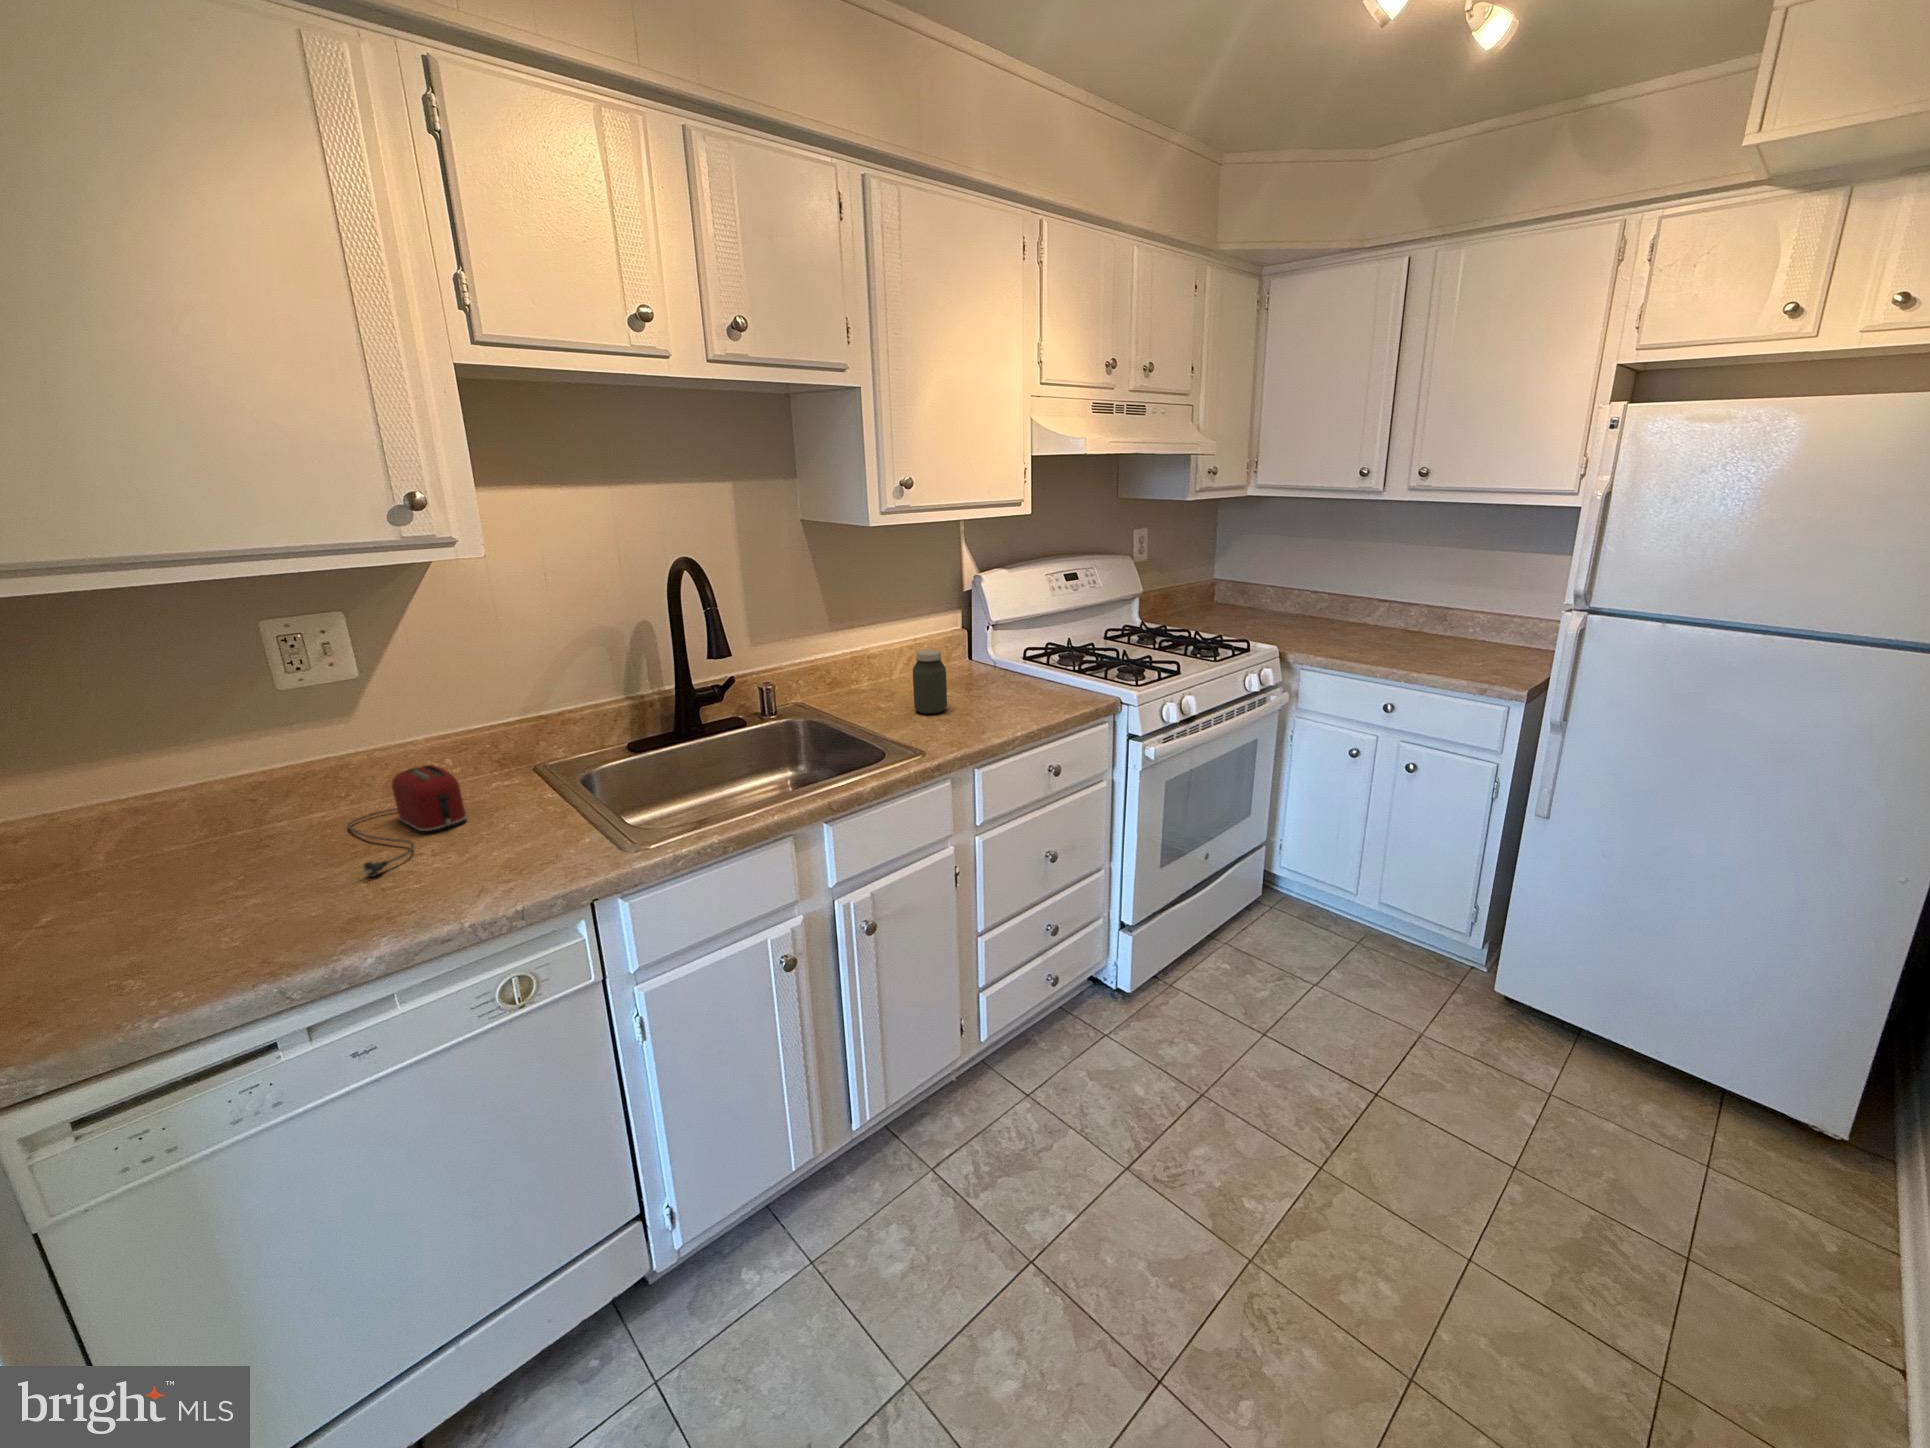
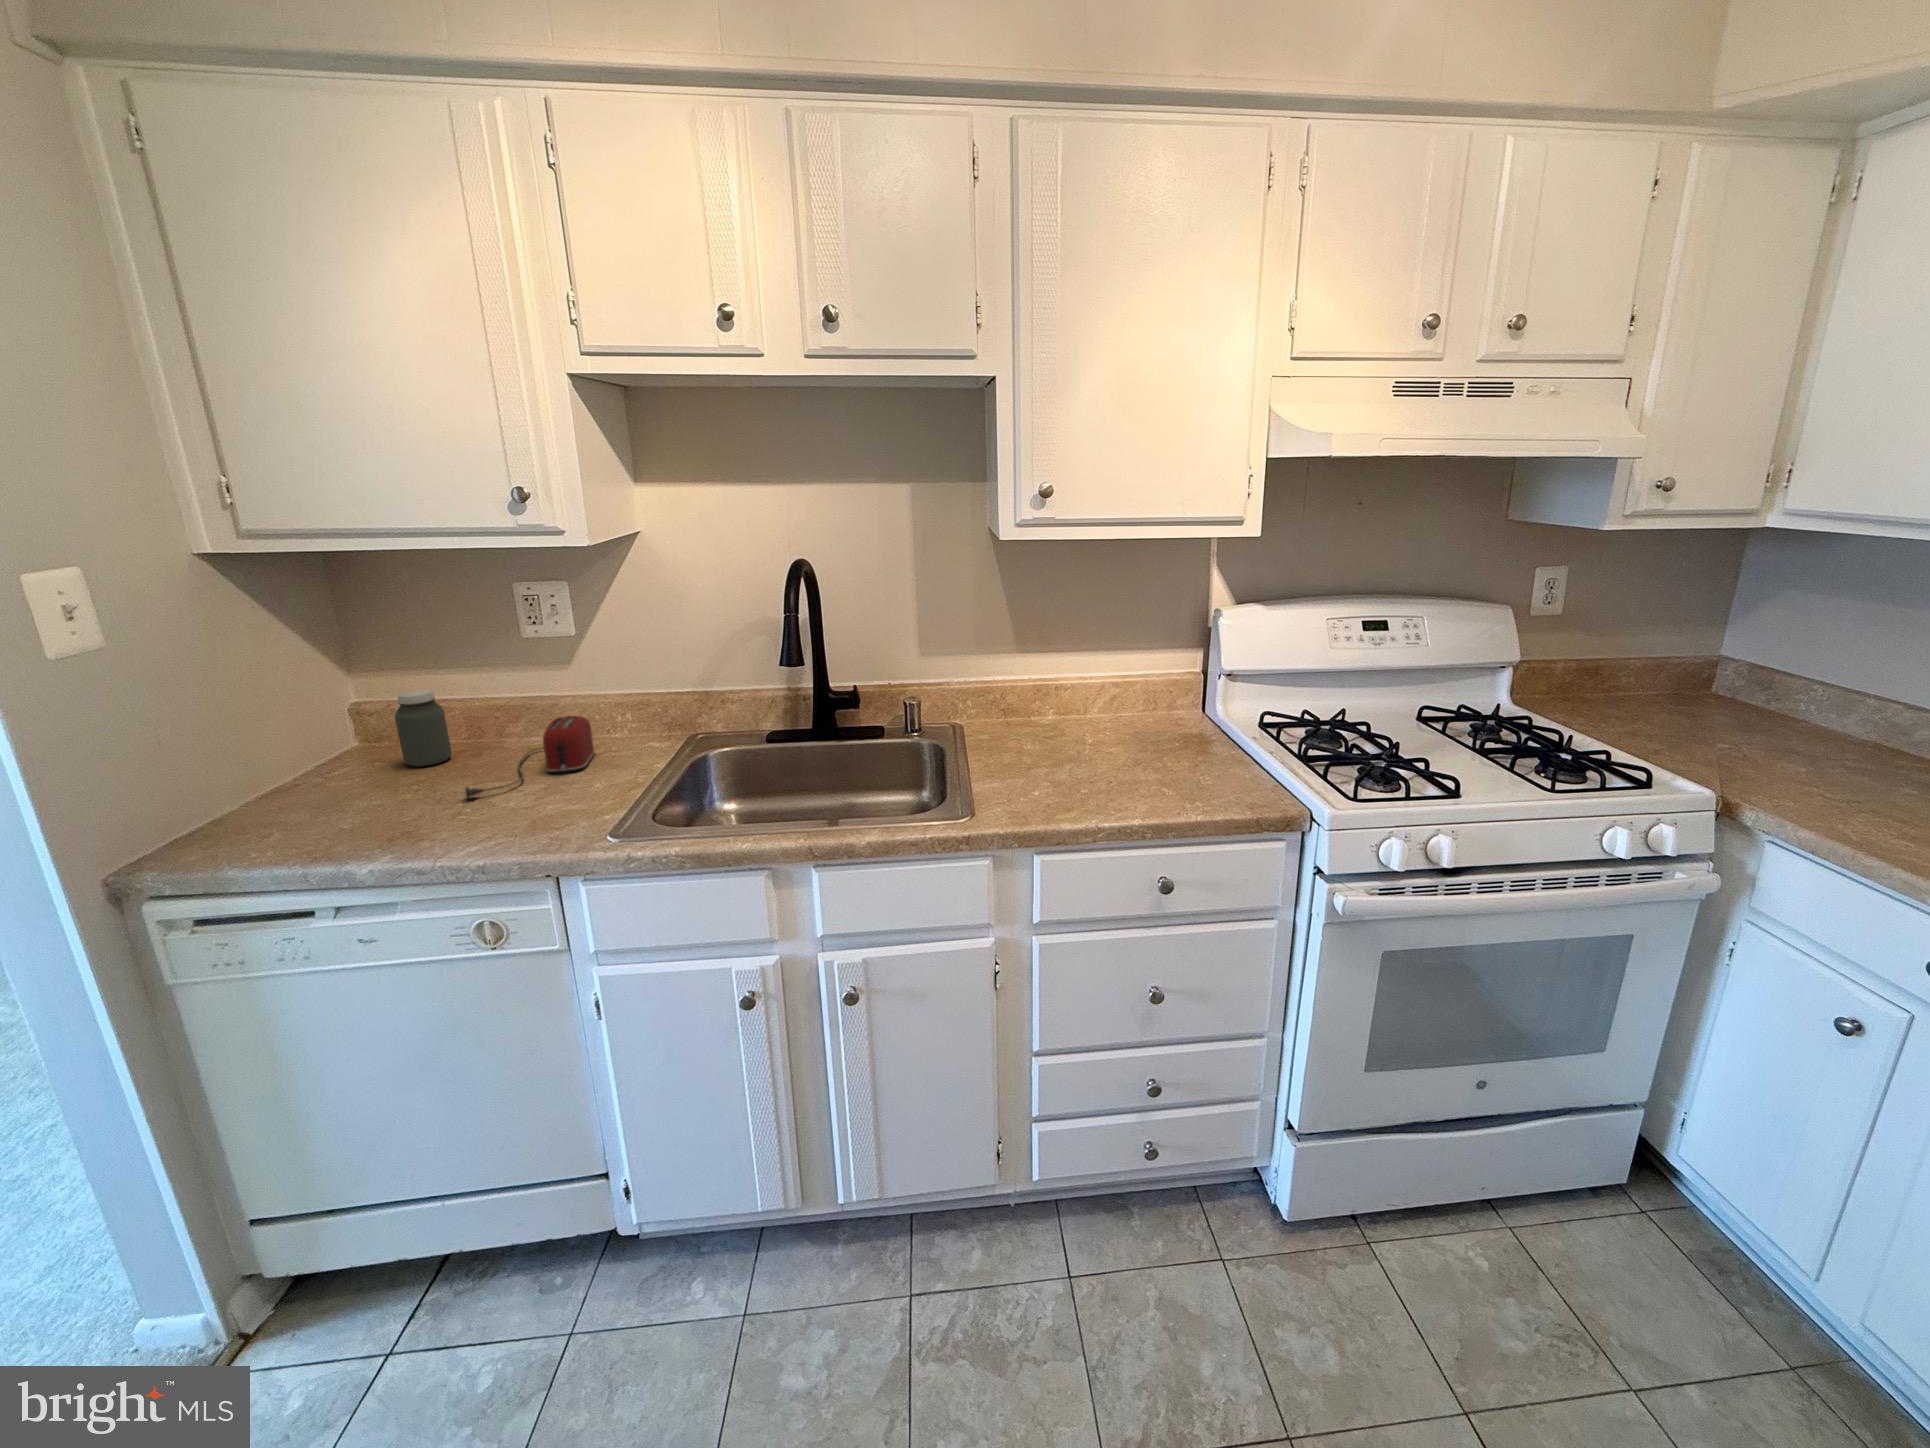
jar: present [913,649,947,714] -> present [395,689,451,766]

